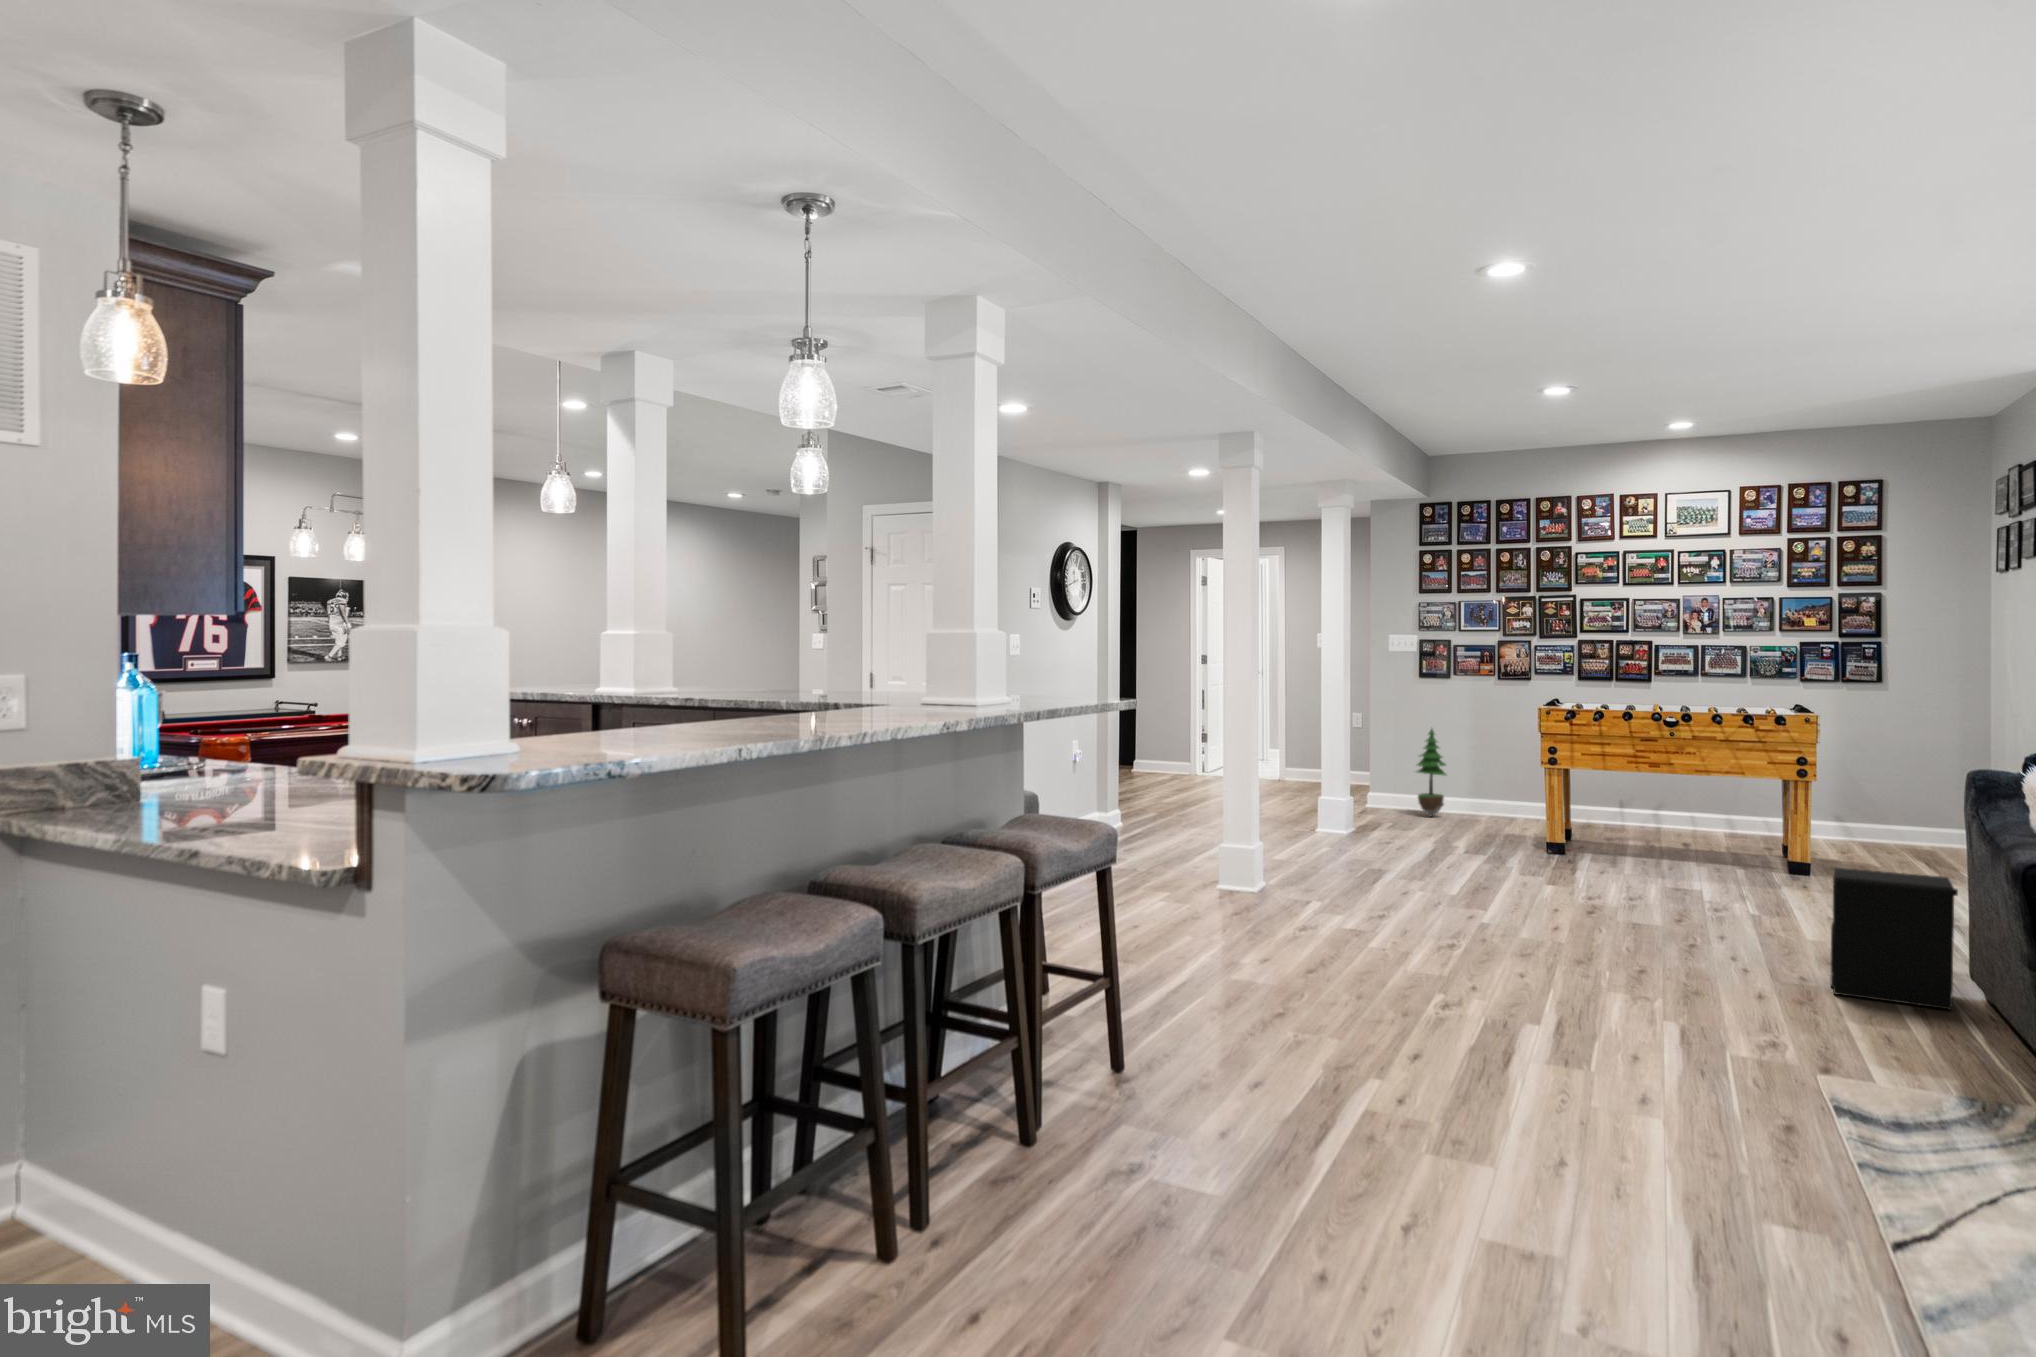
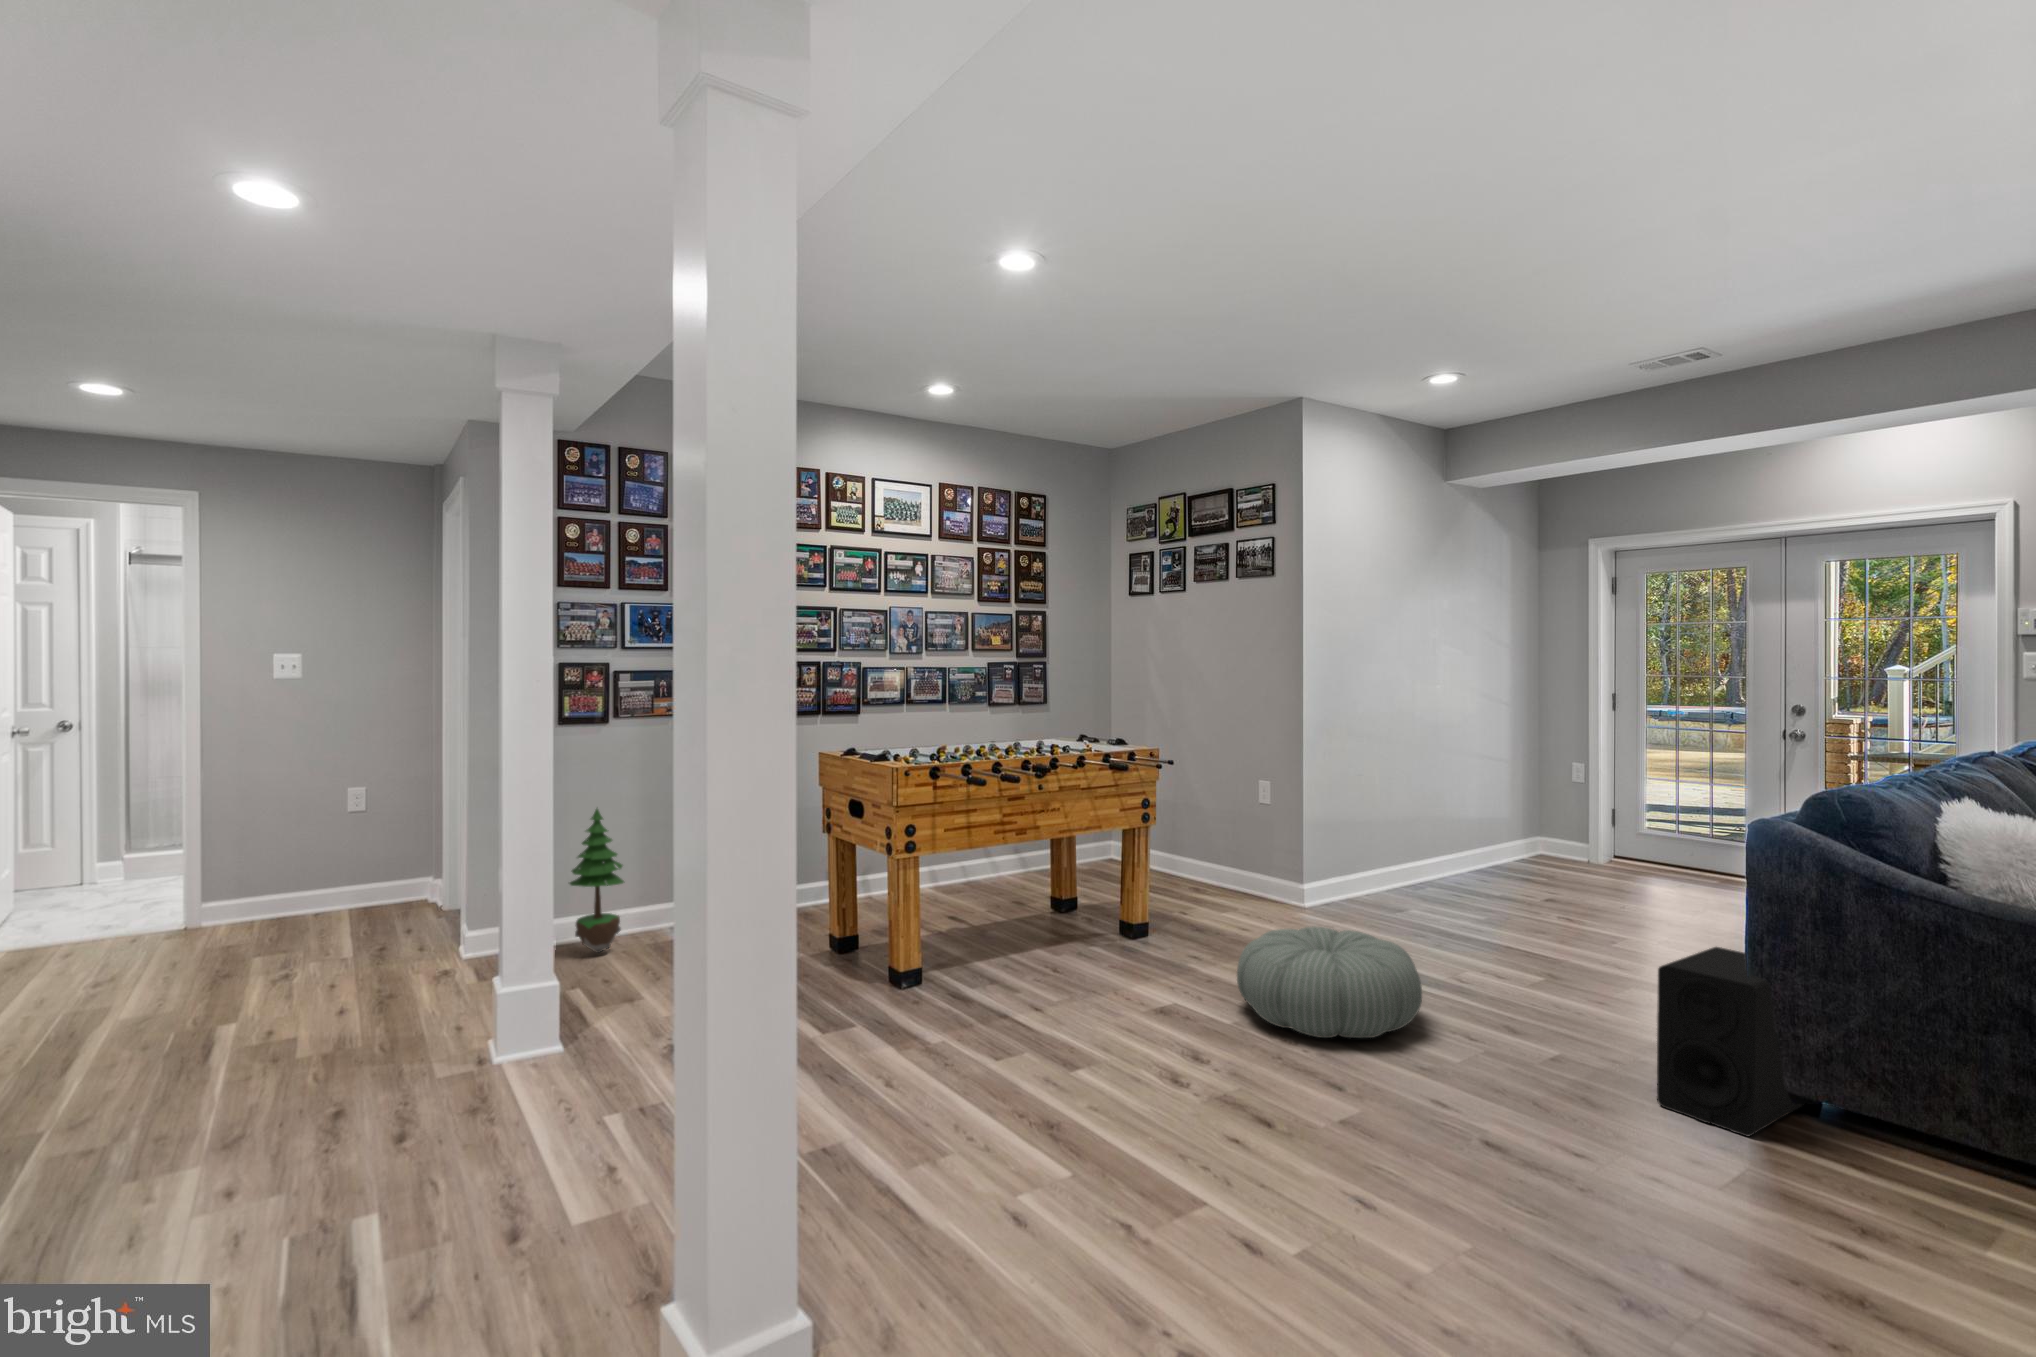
pouf: none [1684,850,1850,927] -> present [1237,927,1422,1038]

